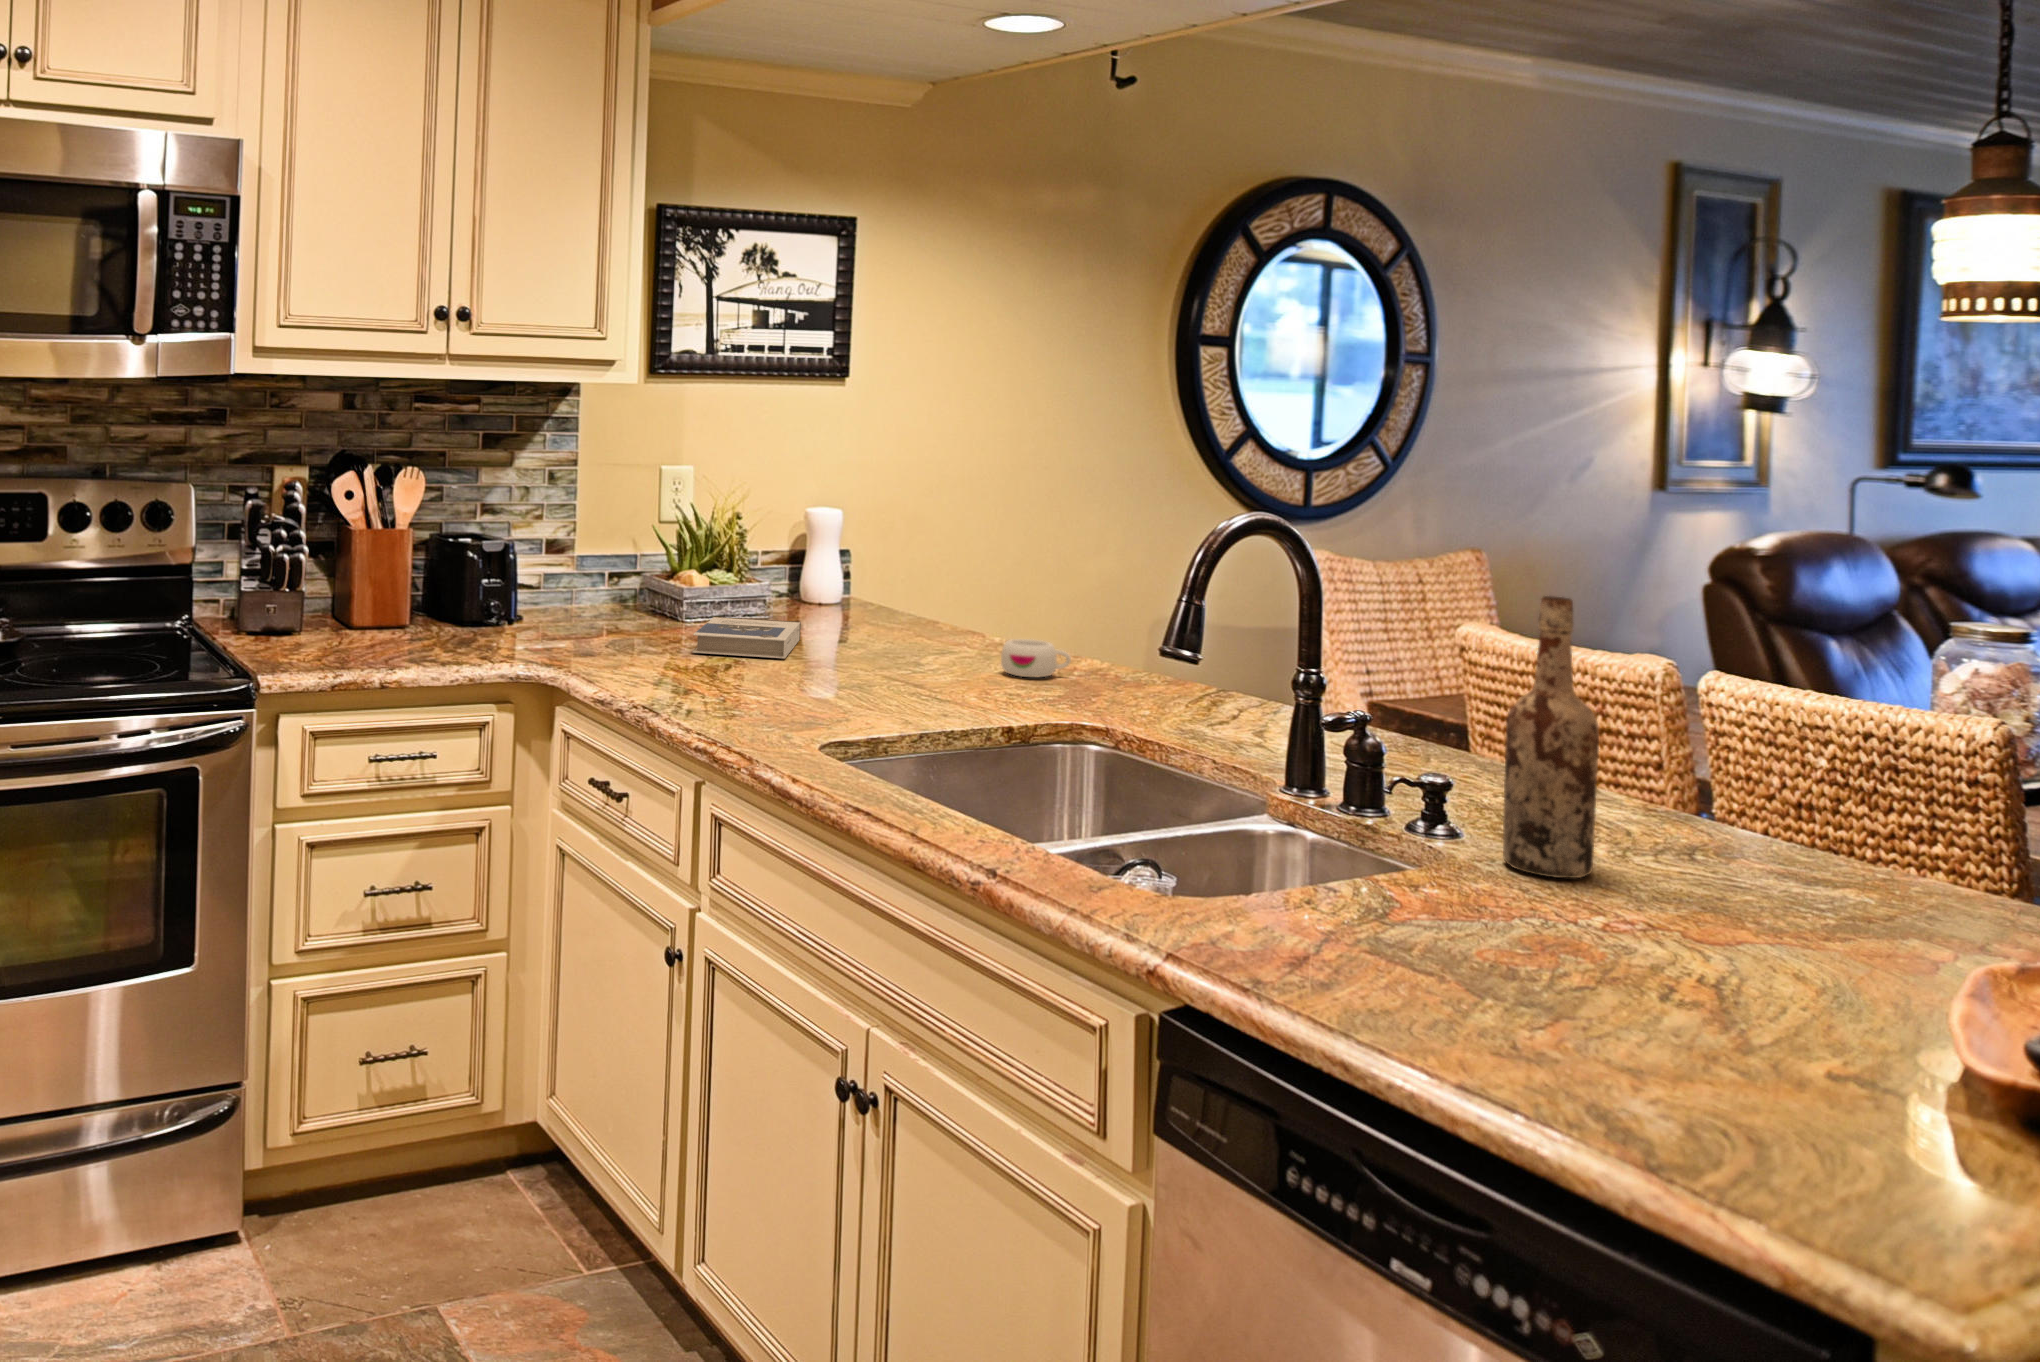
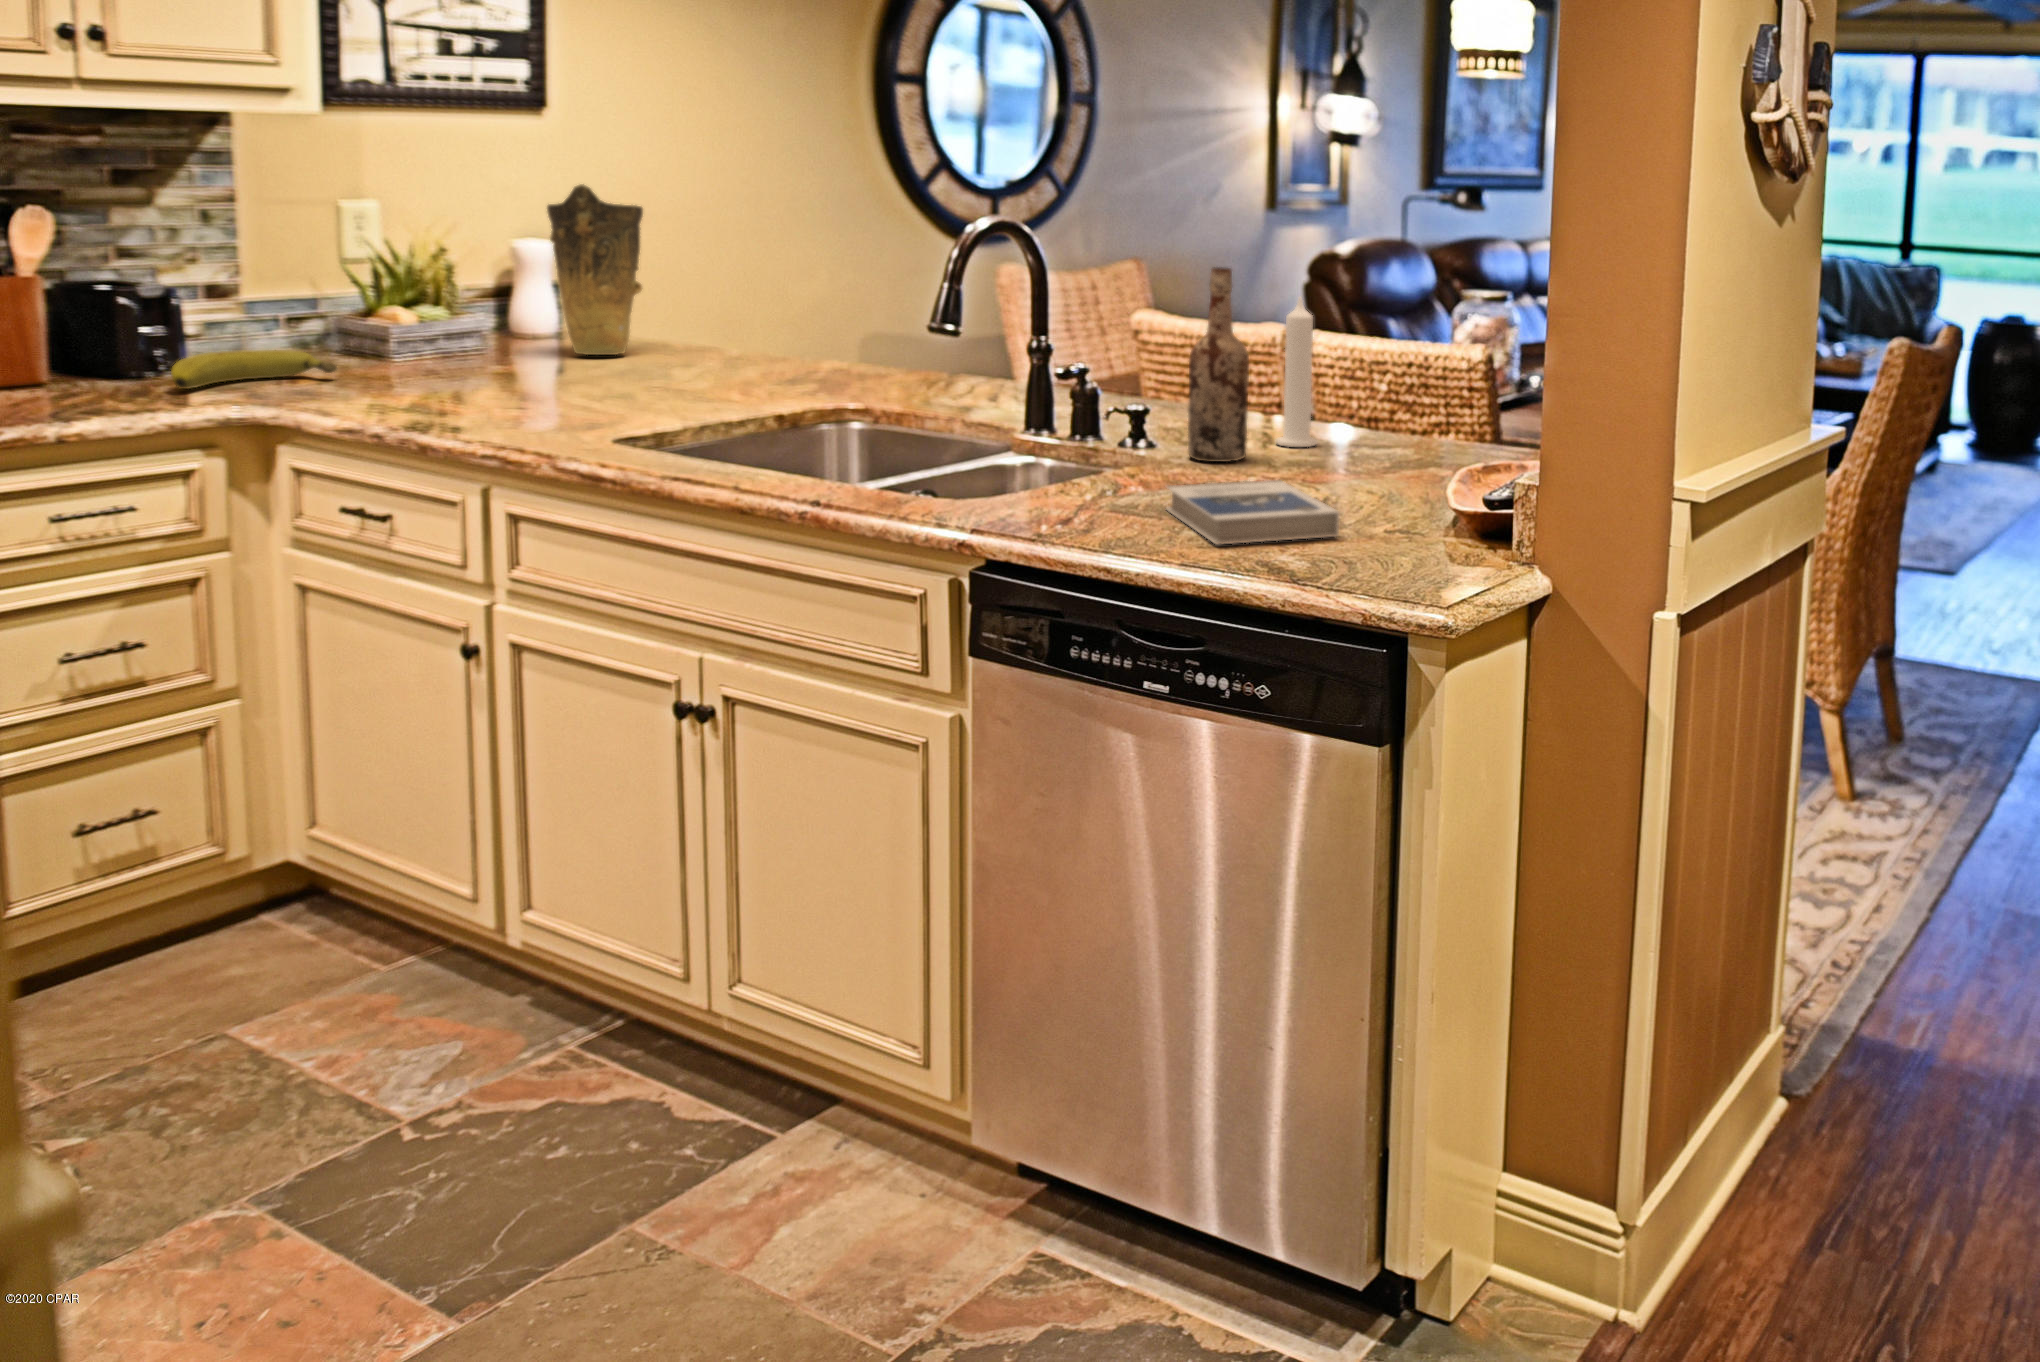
vase: none [823,454,912,632] -> present [547,184,643,355]
fruit: none [491,607,625,641] -> present [171,350,337,389]
hardback book: present [692,617,801,658] -> present [1167,480,1339,545]
mug: present [1001,639,1071,678] -> none [756,346,822,378]
candle: none [1643,642,1712,866] -> present [1275,297,1317,447]

